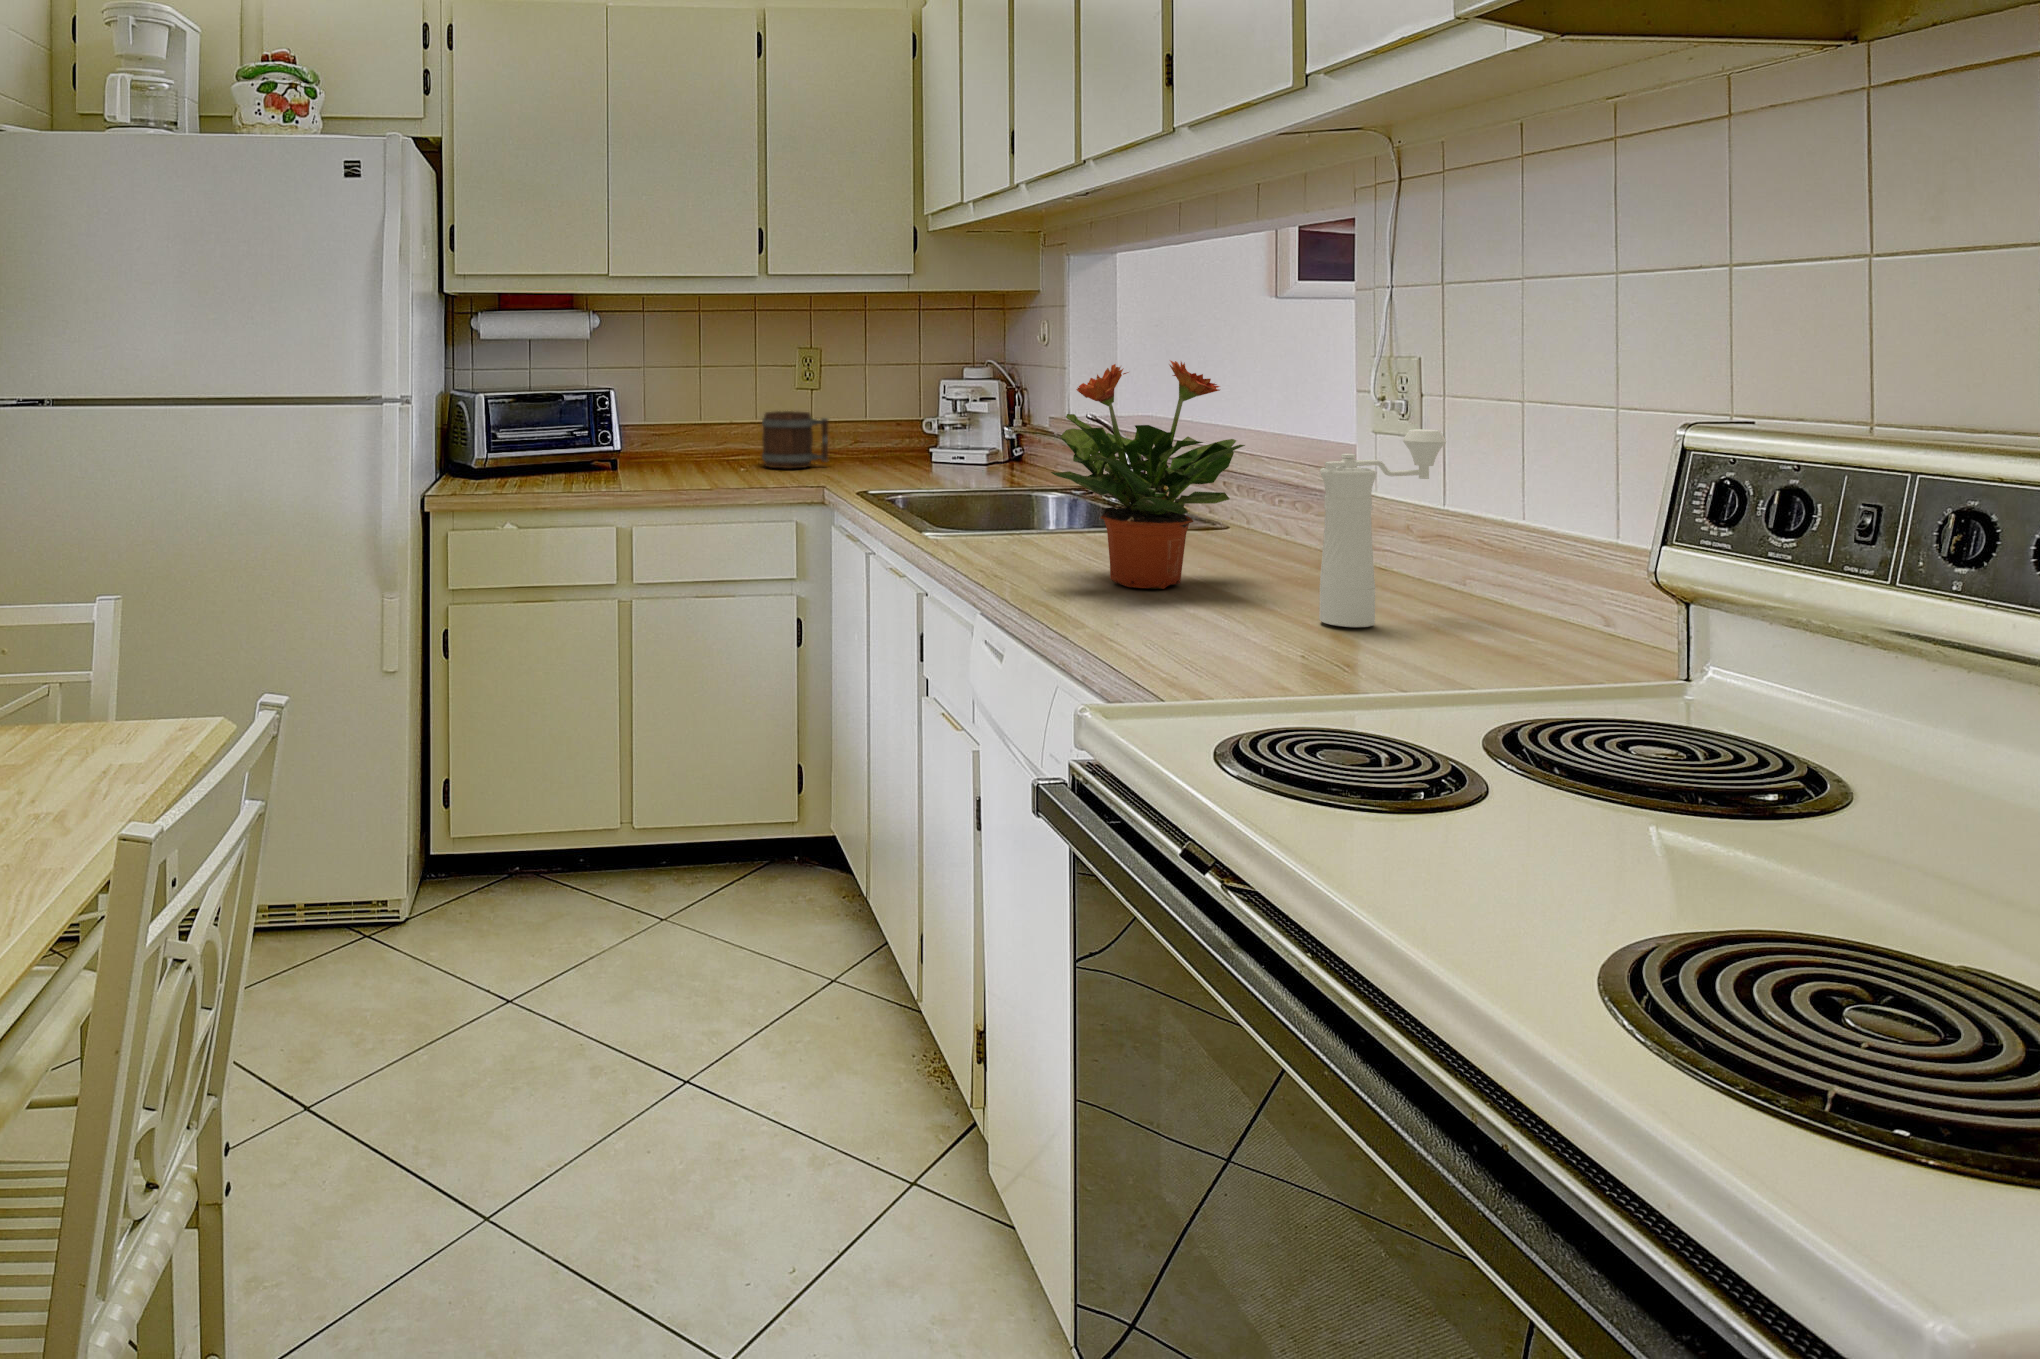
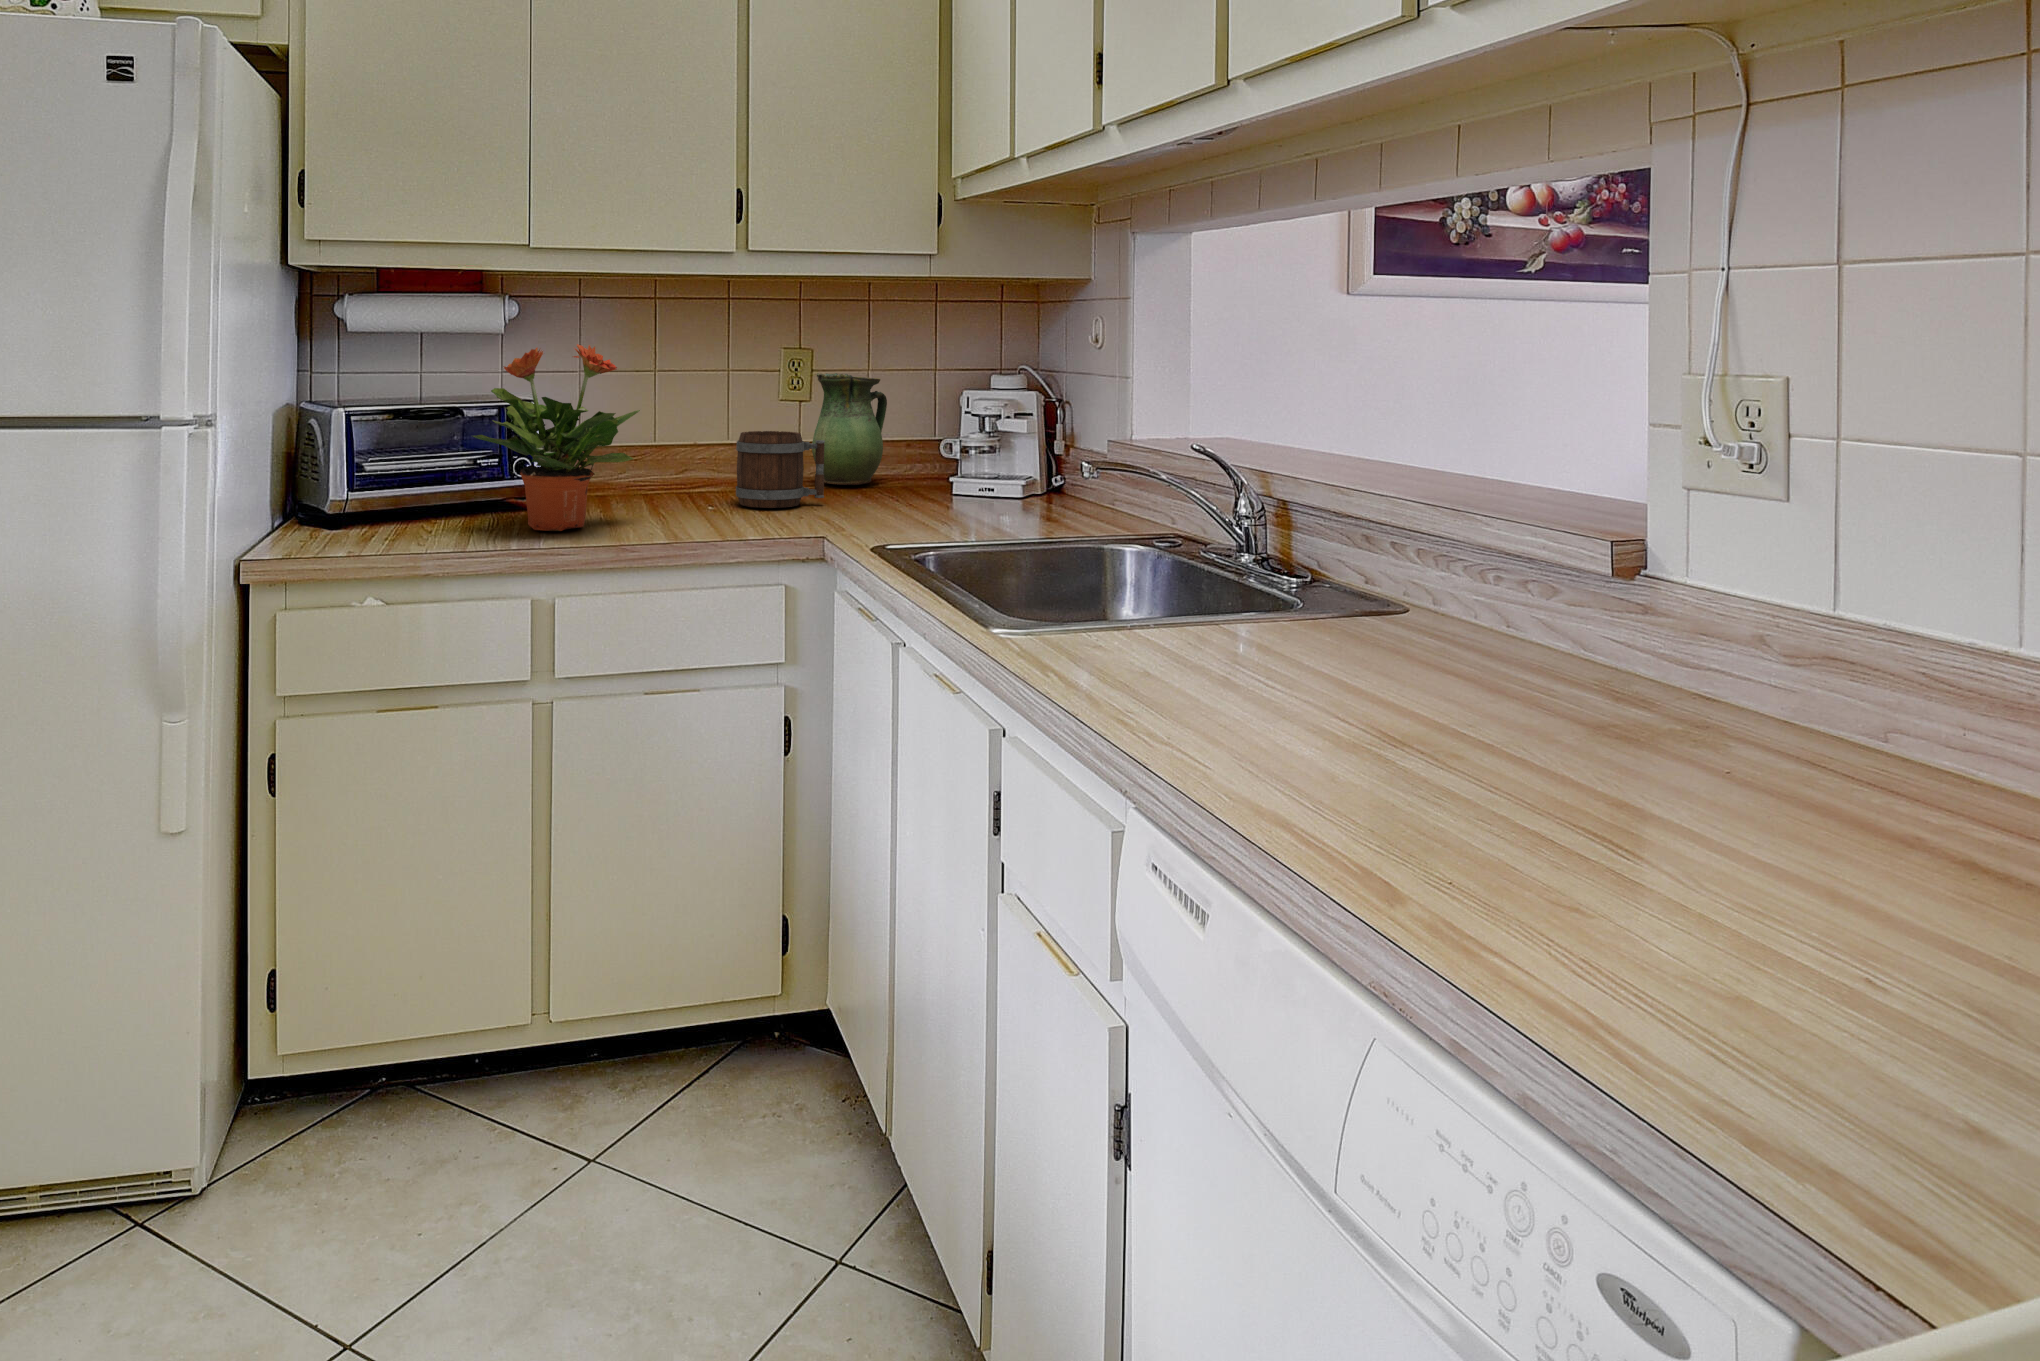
potted plant: present [1051,361,1245,589] -> present [473,344,640,531]
pitcher: none [822,368,881,454] -> present [812,373,887,485]
pepper mill: present [1319,429,1446,627] -> none [1736,504,1924,852]

